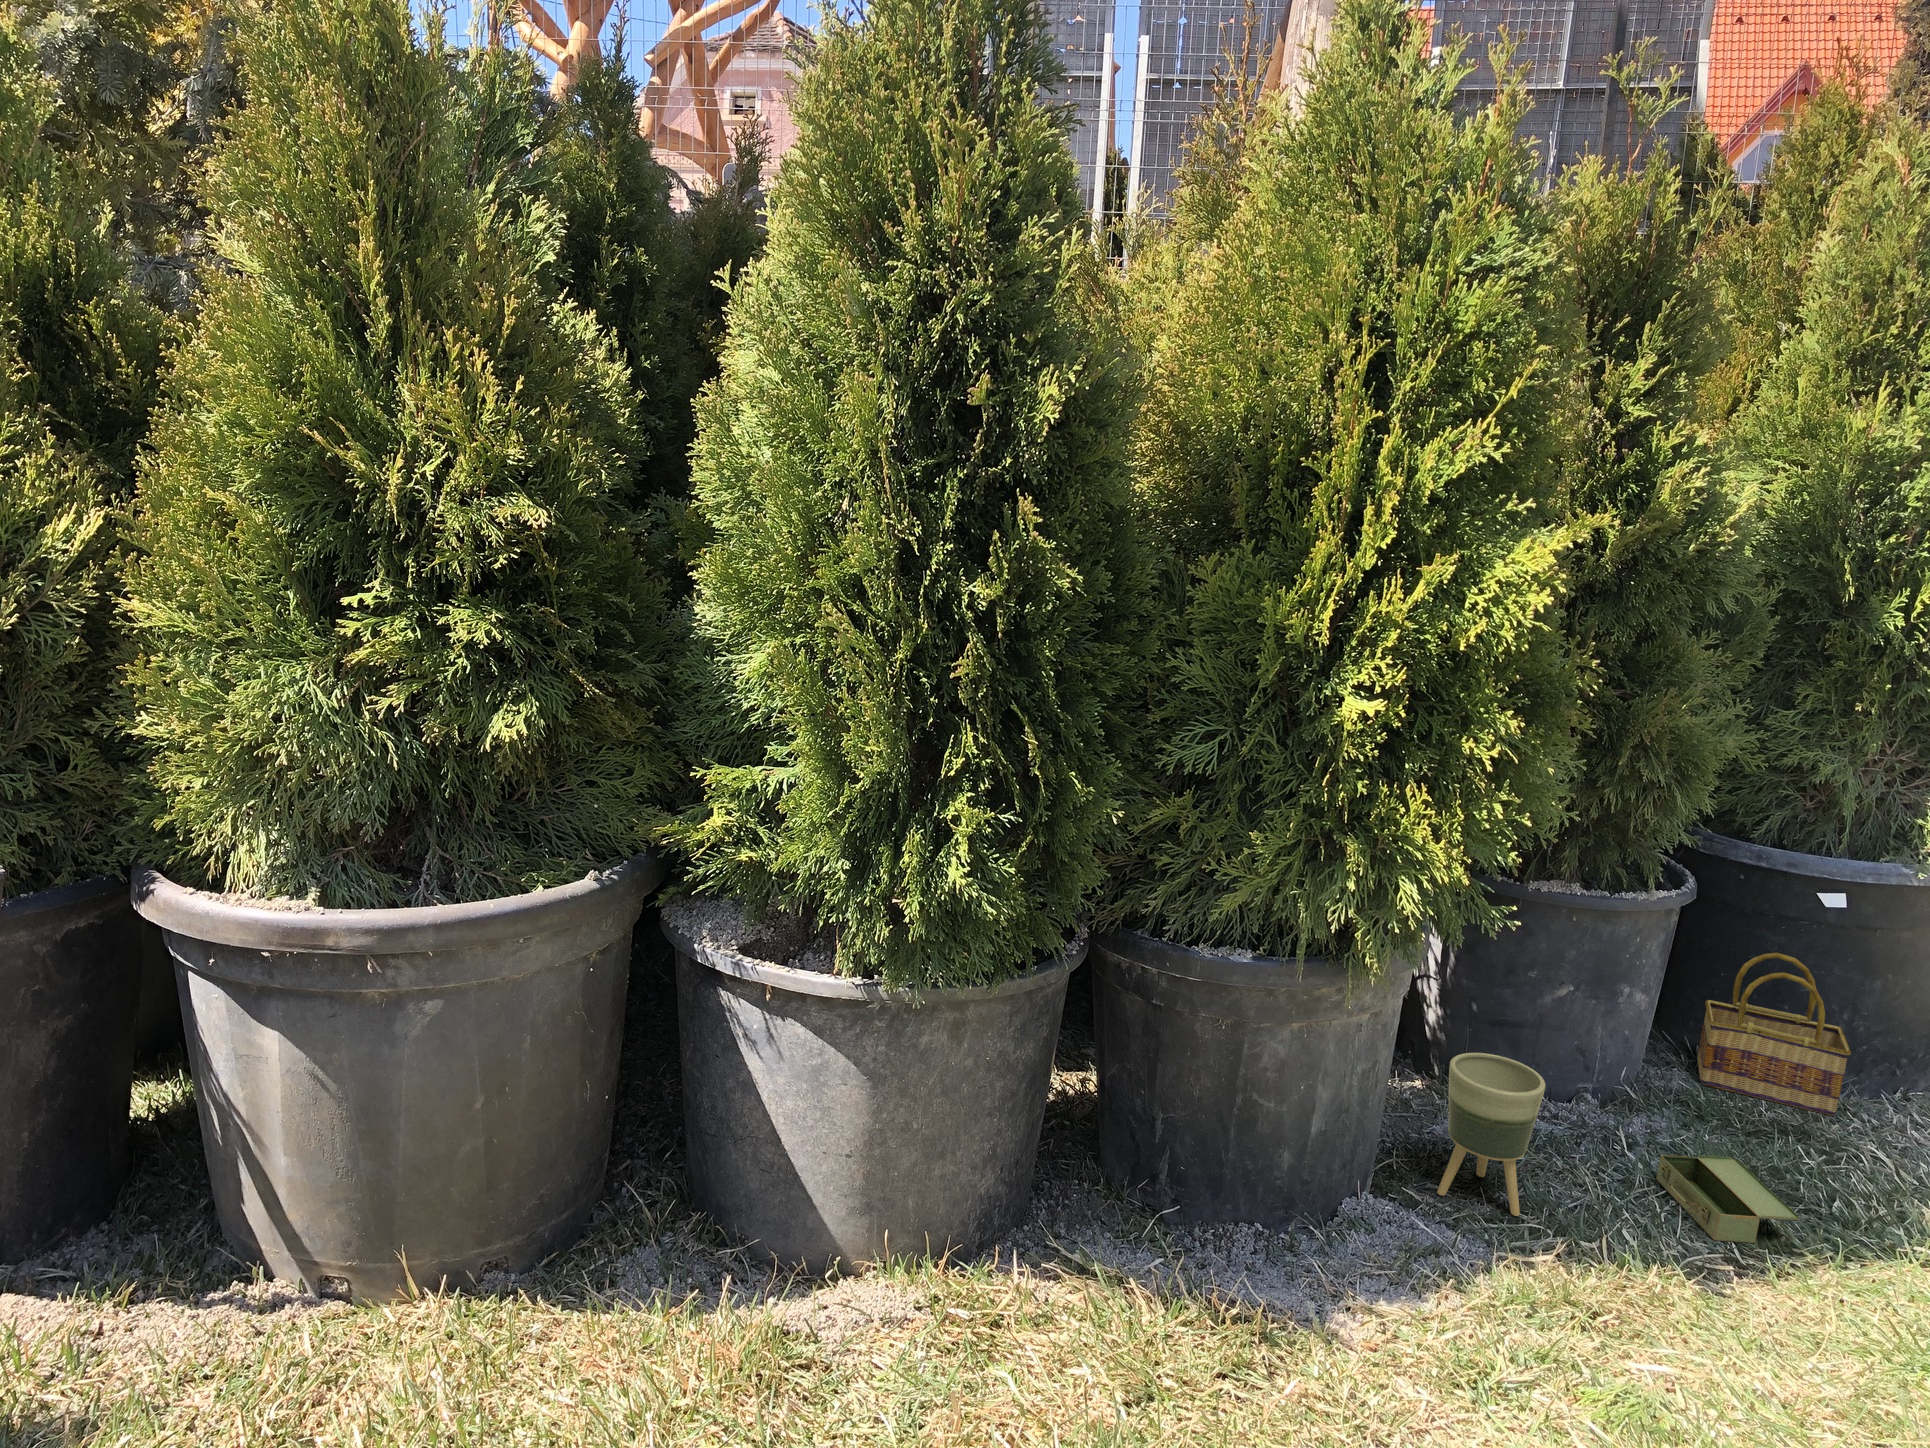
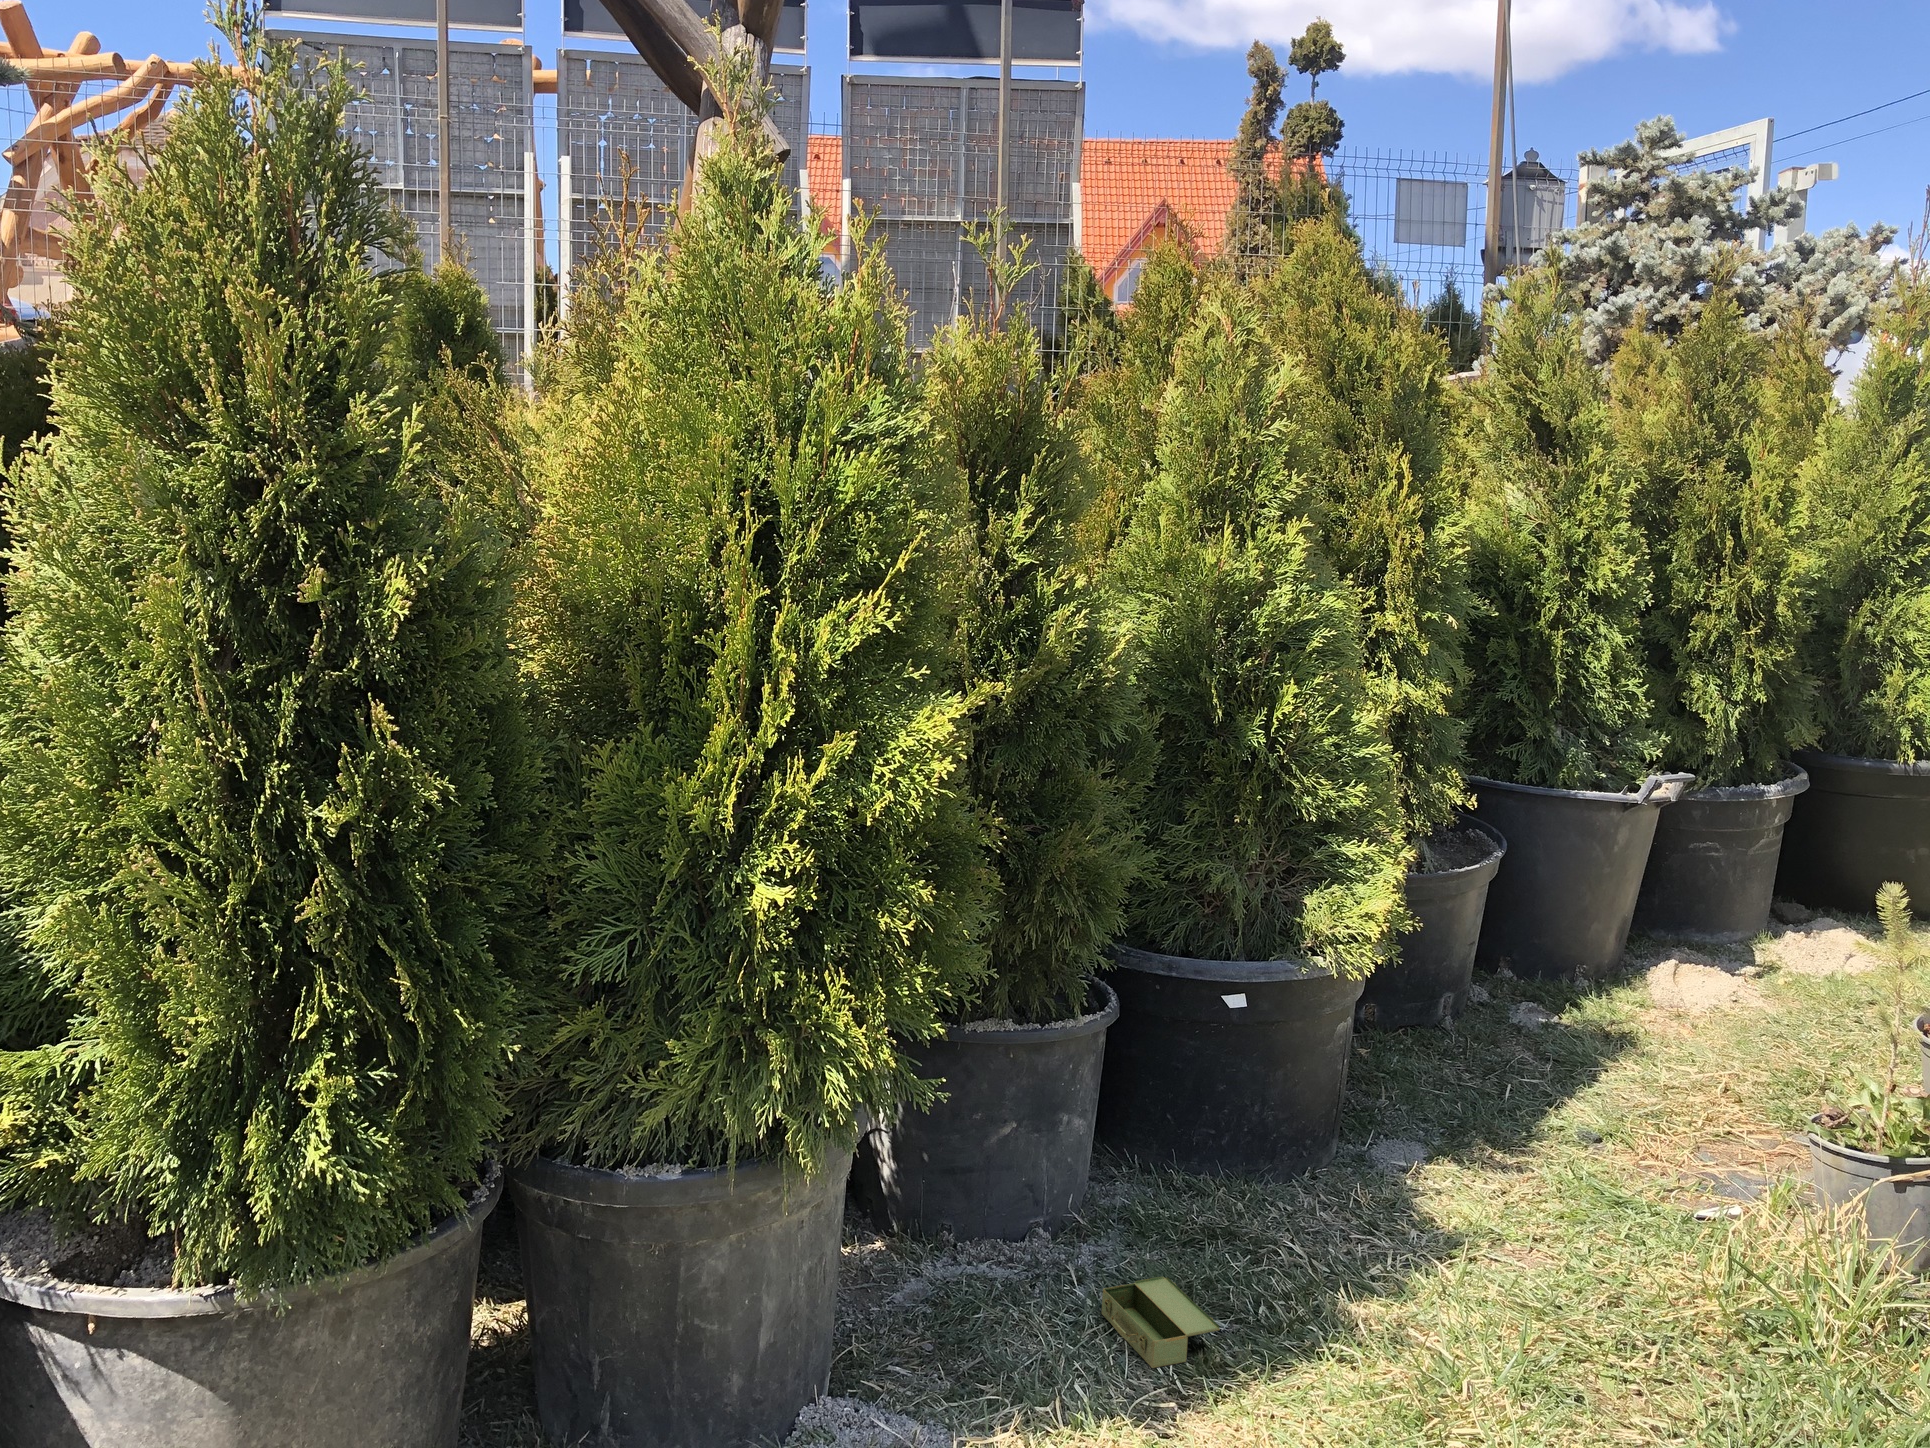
basket: present [1697,953,1851,1116] -> none [1135,1058,1255,1208]
planter: present [1437,1053,1546,1216] -> none [900,1222,991,1389]

